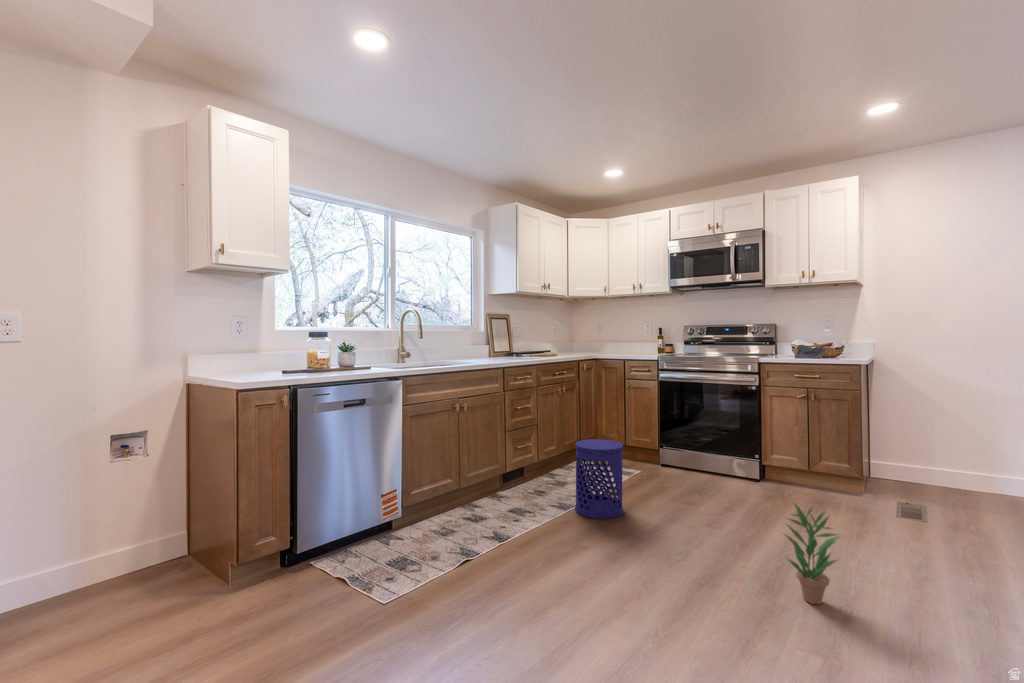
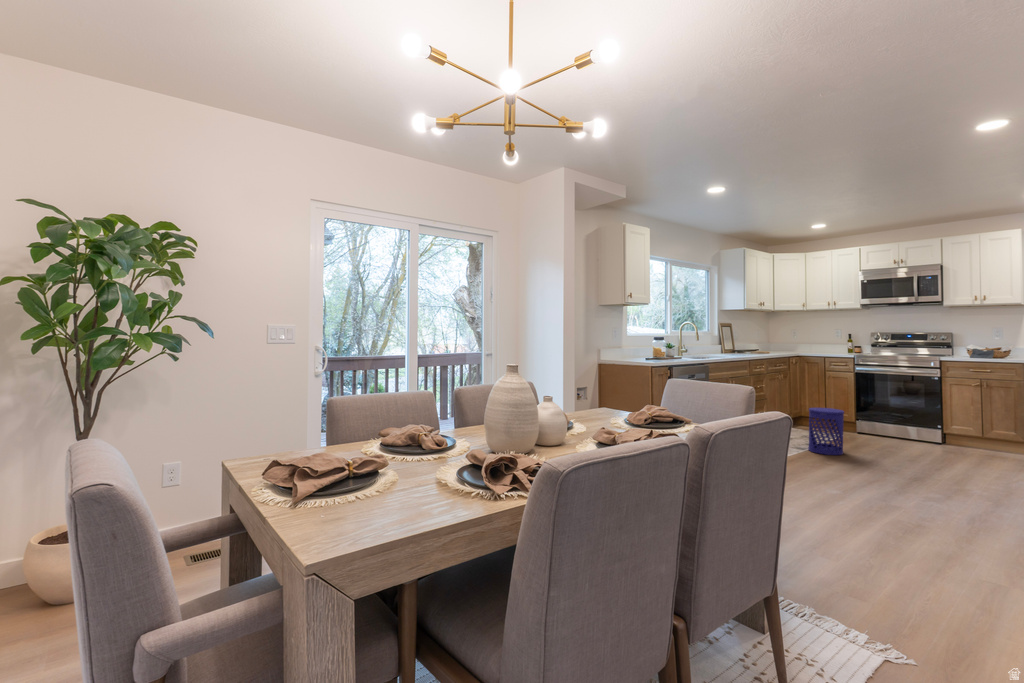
potted plant: present [785,504,840,604] -> none [968,435,1009,491]

